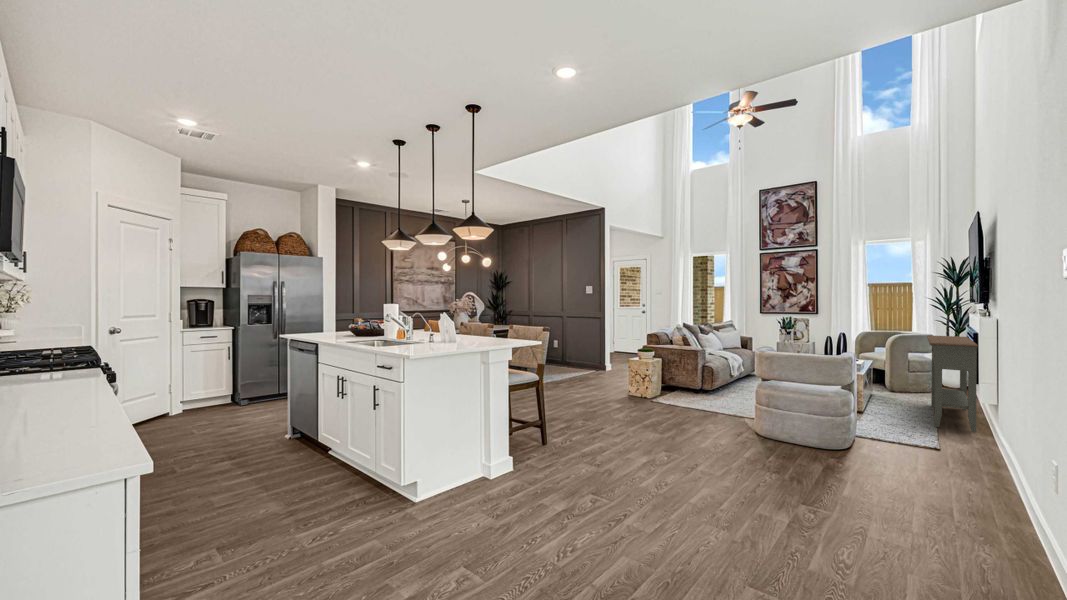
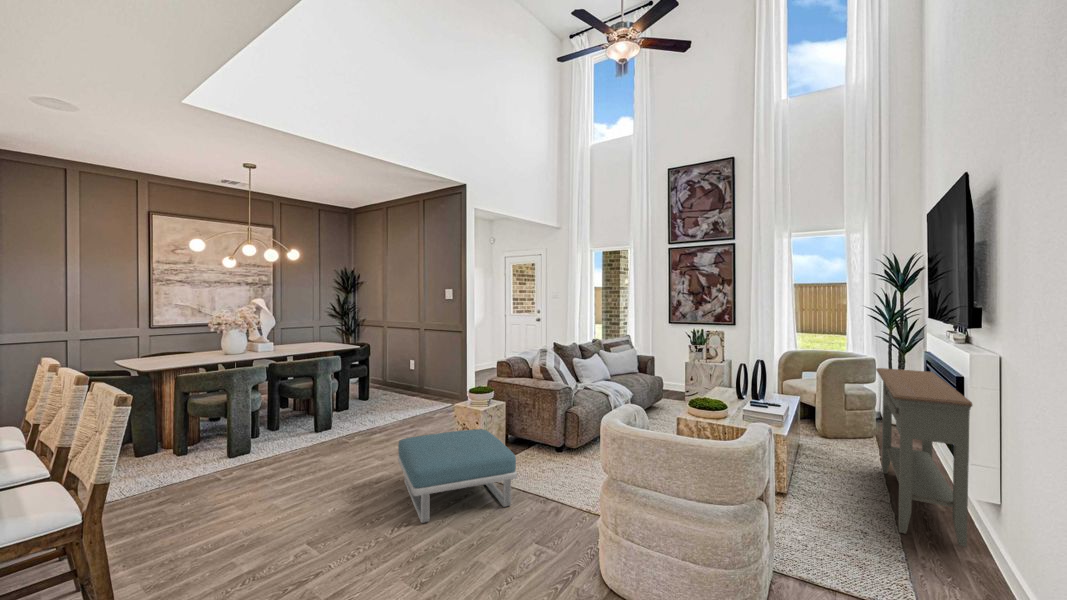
footstool: none [603,373,686,417] -> present [398,429,517,523]

